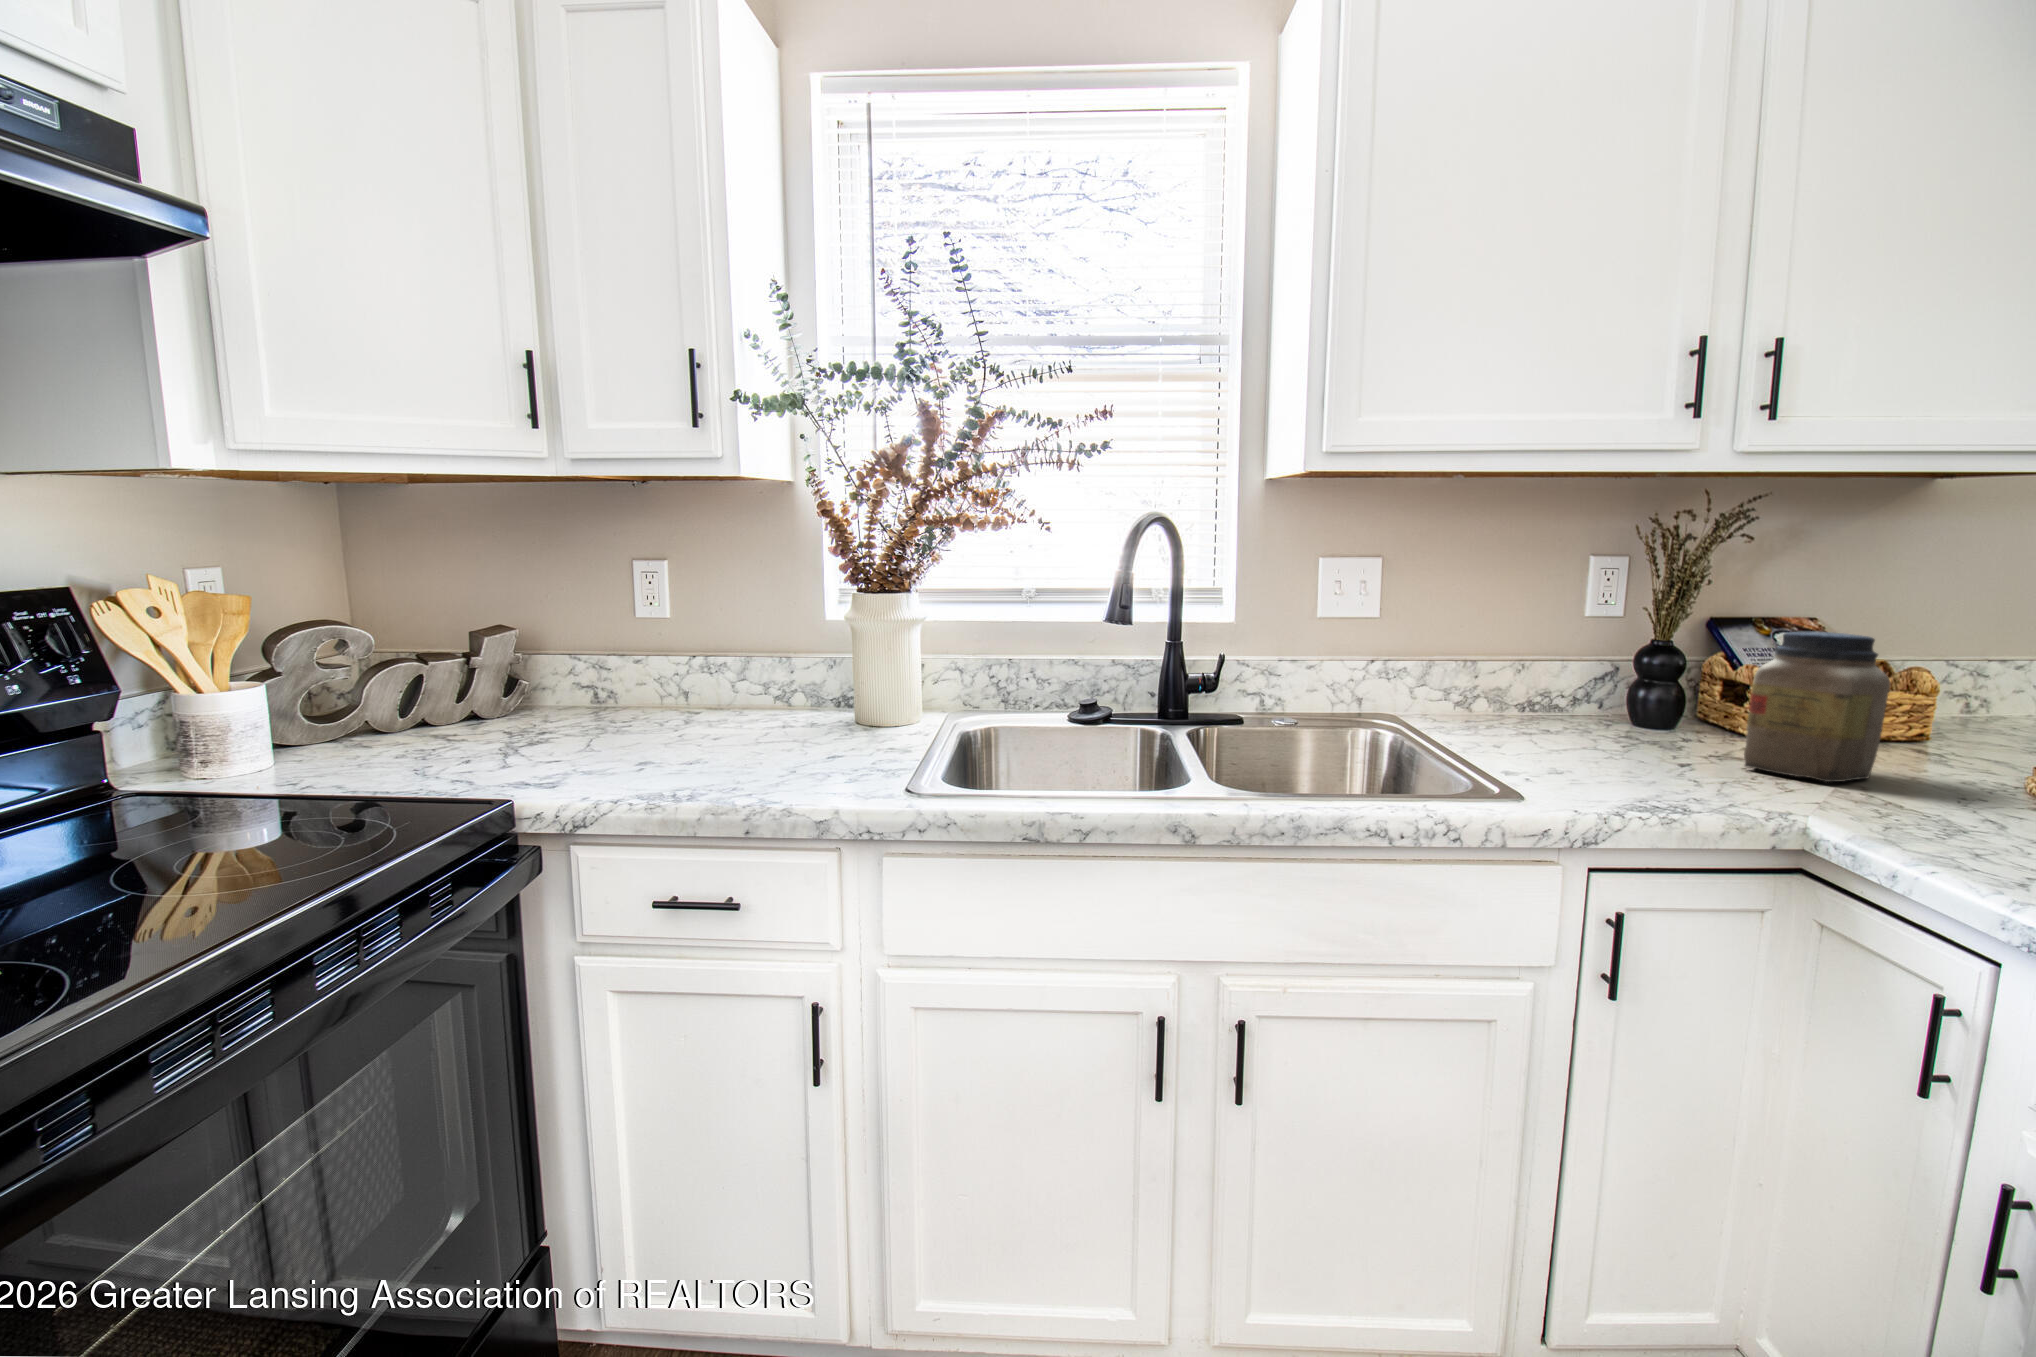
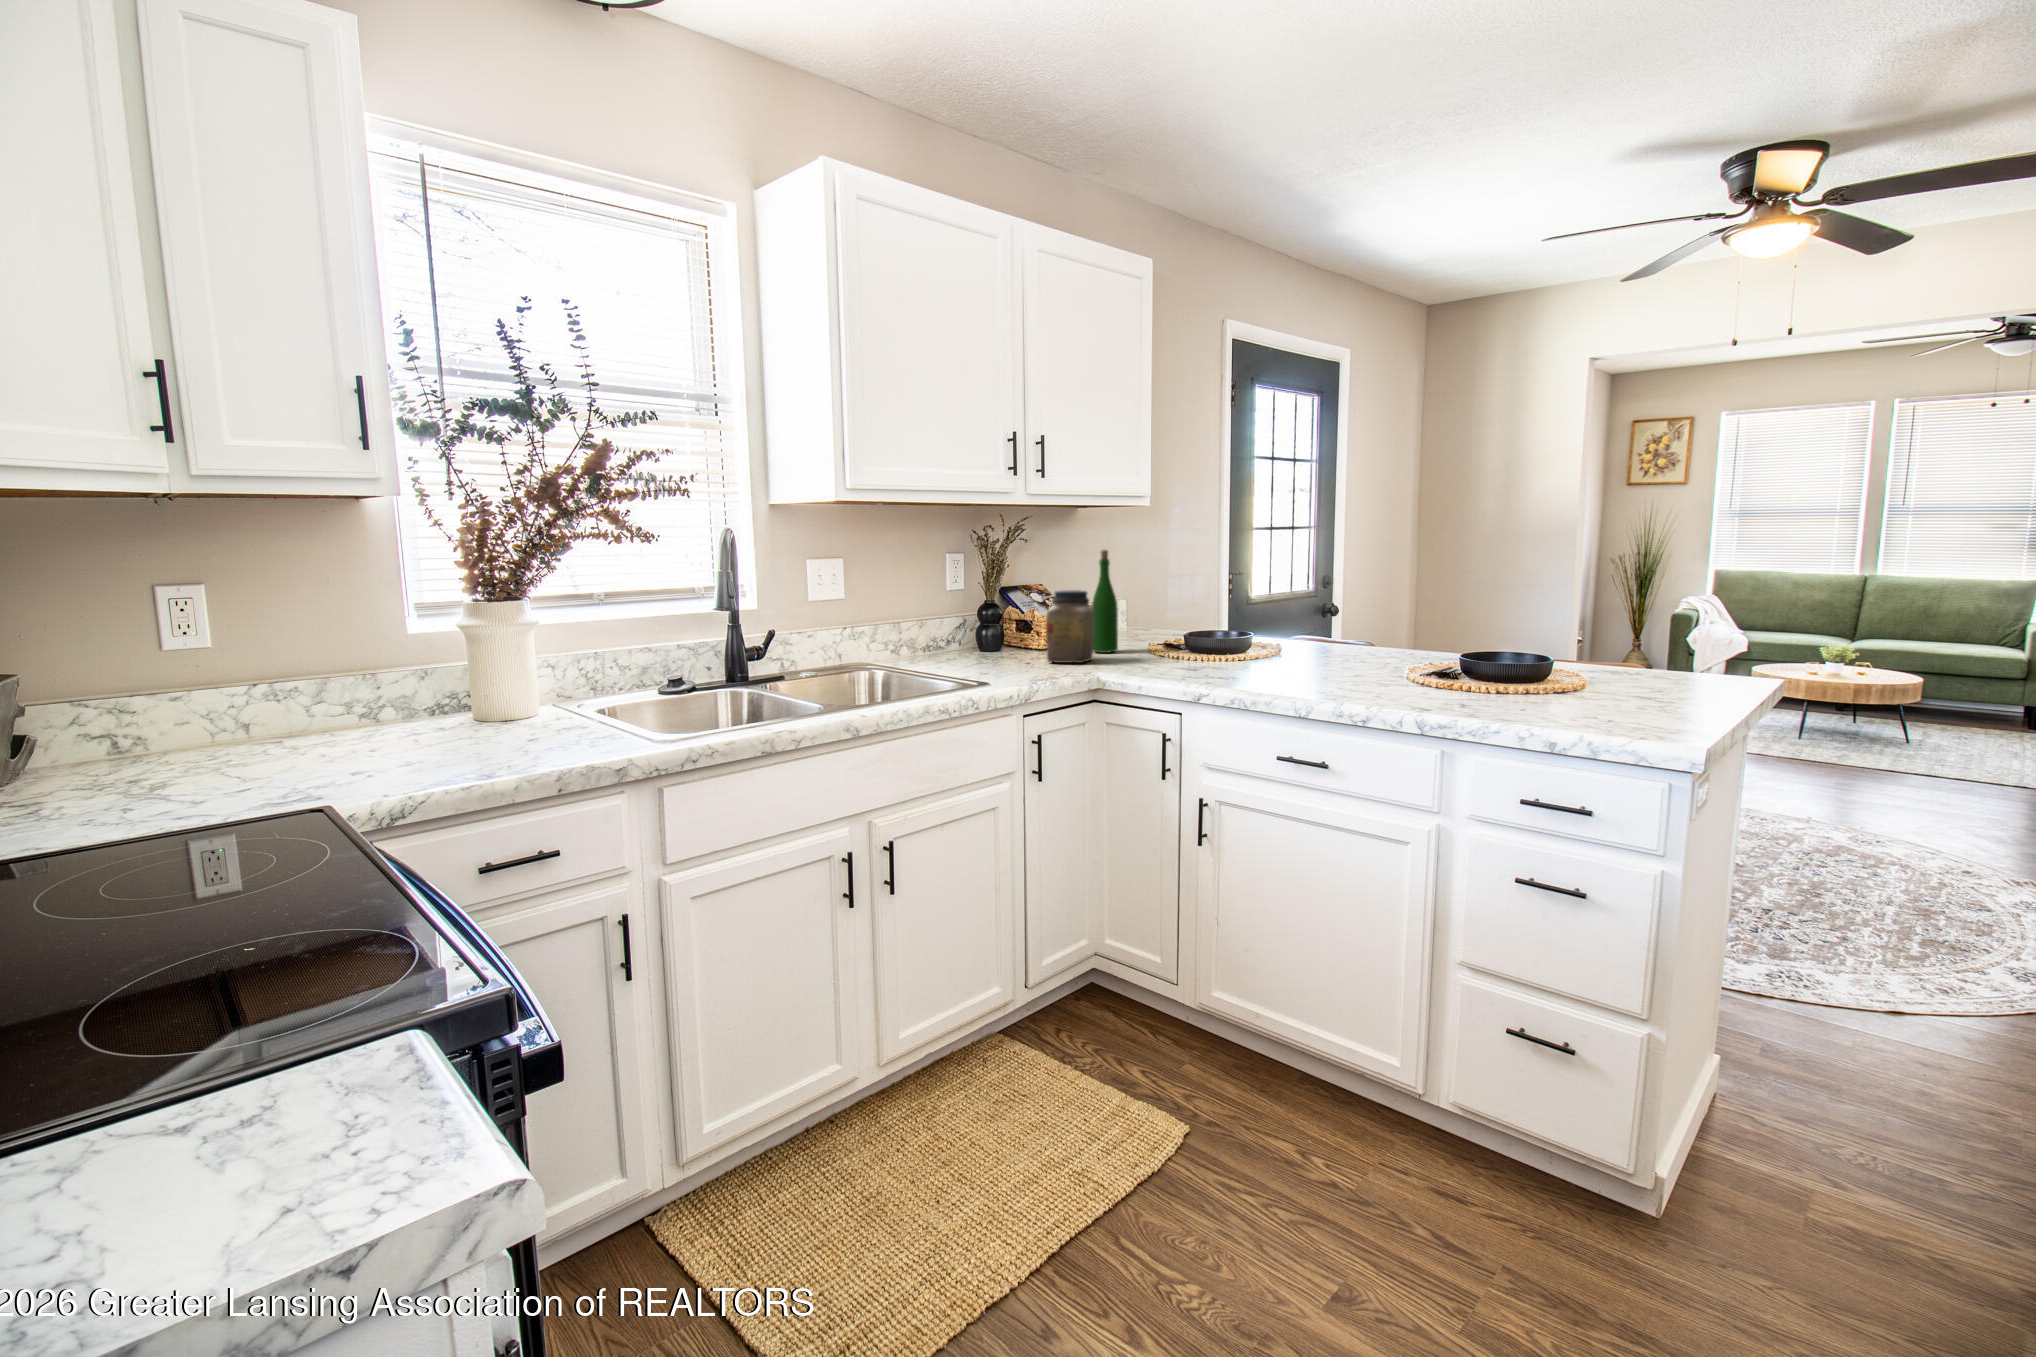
wine bottle: none [1886,556,1976,769] -> present [1092,550,1118,653]

